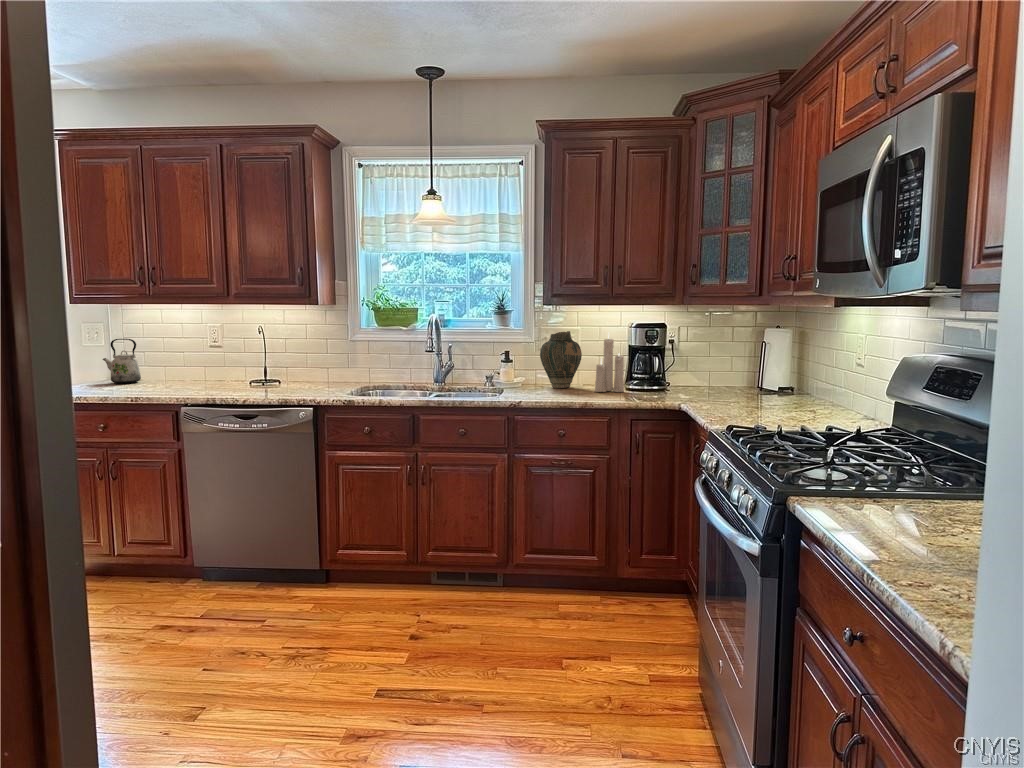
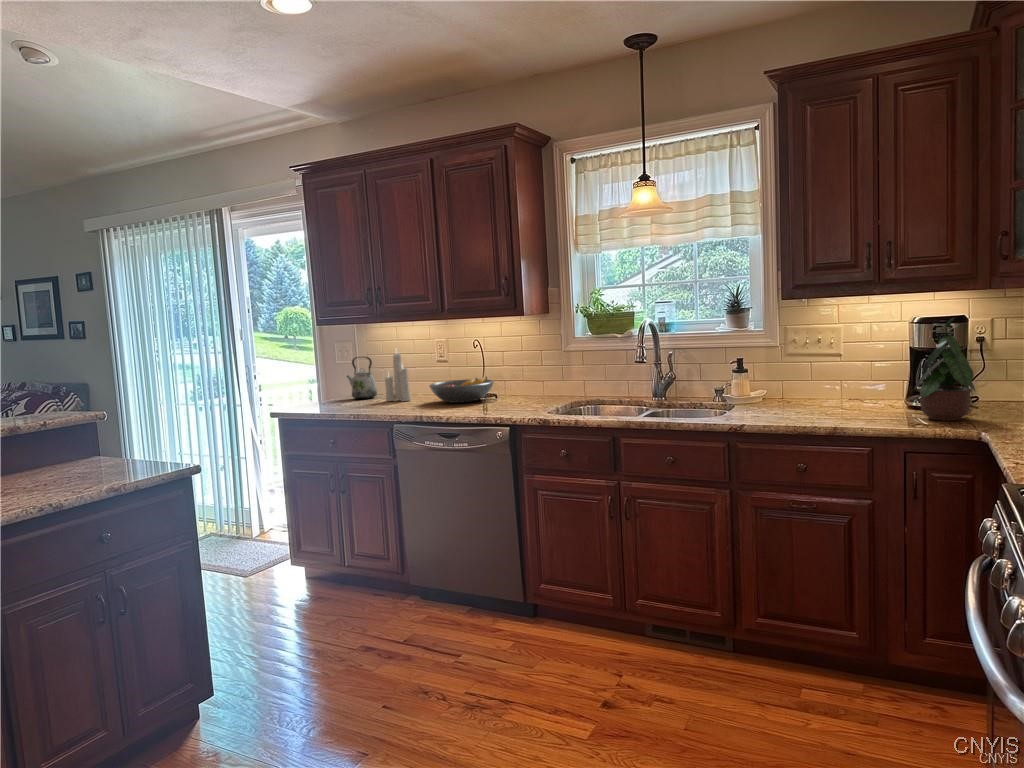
potted plant: none [632,324,677,397] -> present [915,318,975,421]
vase: present [540,331,582,388] -> none [783,332,841,406]
candle: present [594,336,624,392] -> present [385,353,411,401]
fruit bowl: none [212,362,281,386] -> present [429,377,494,403]

